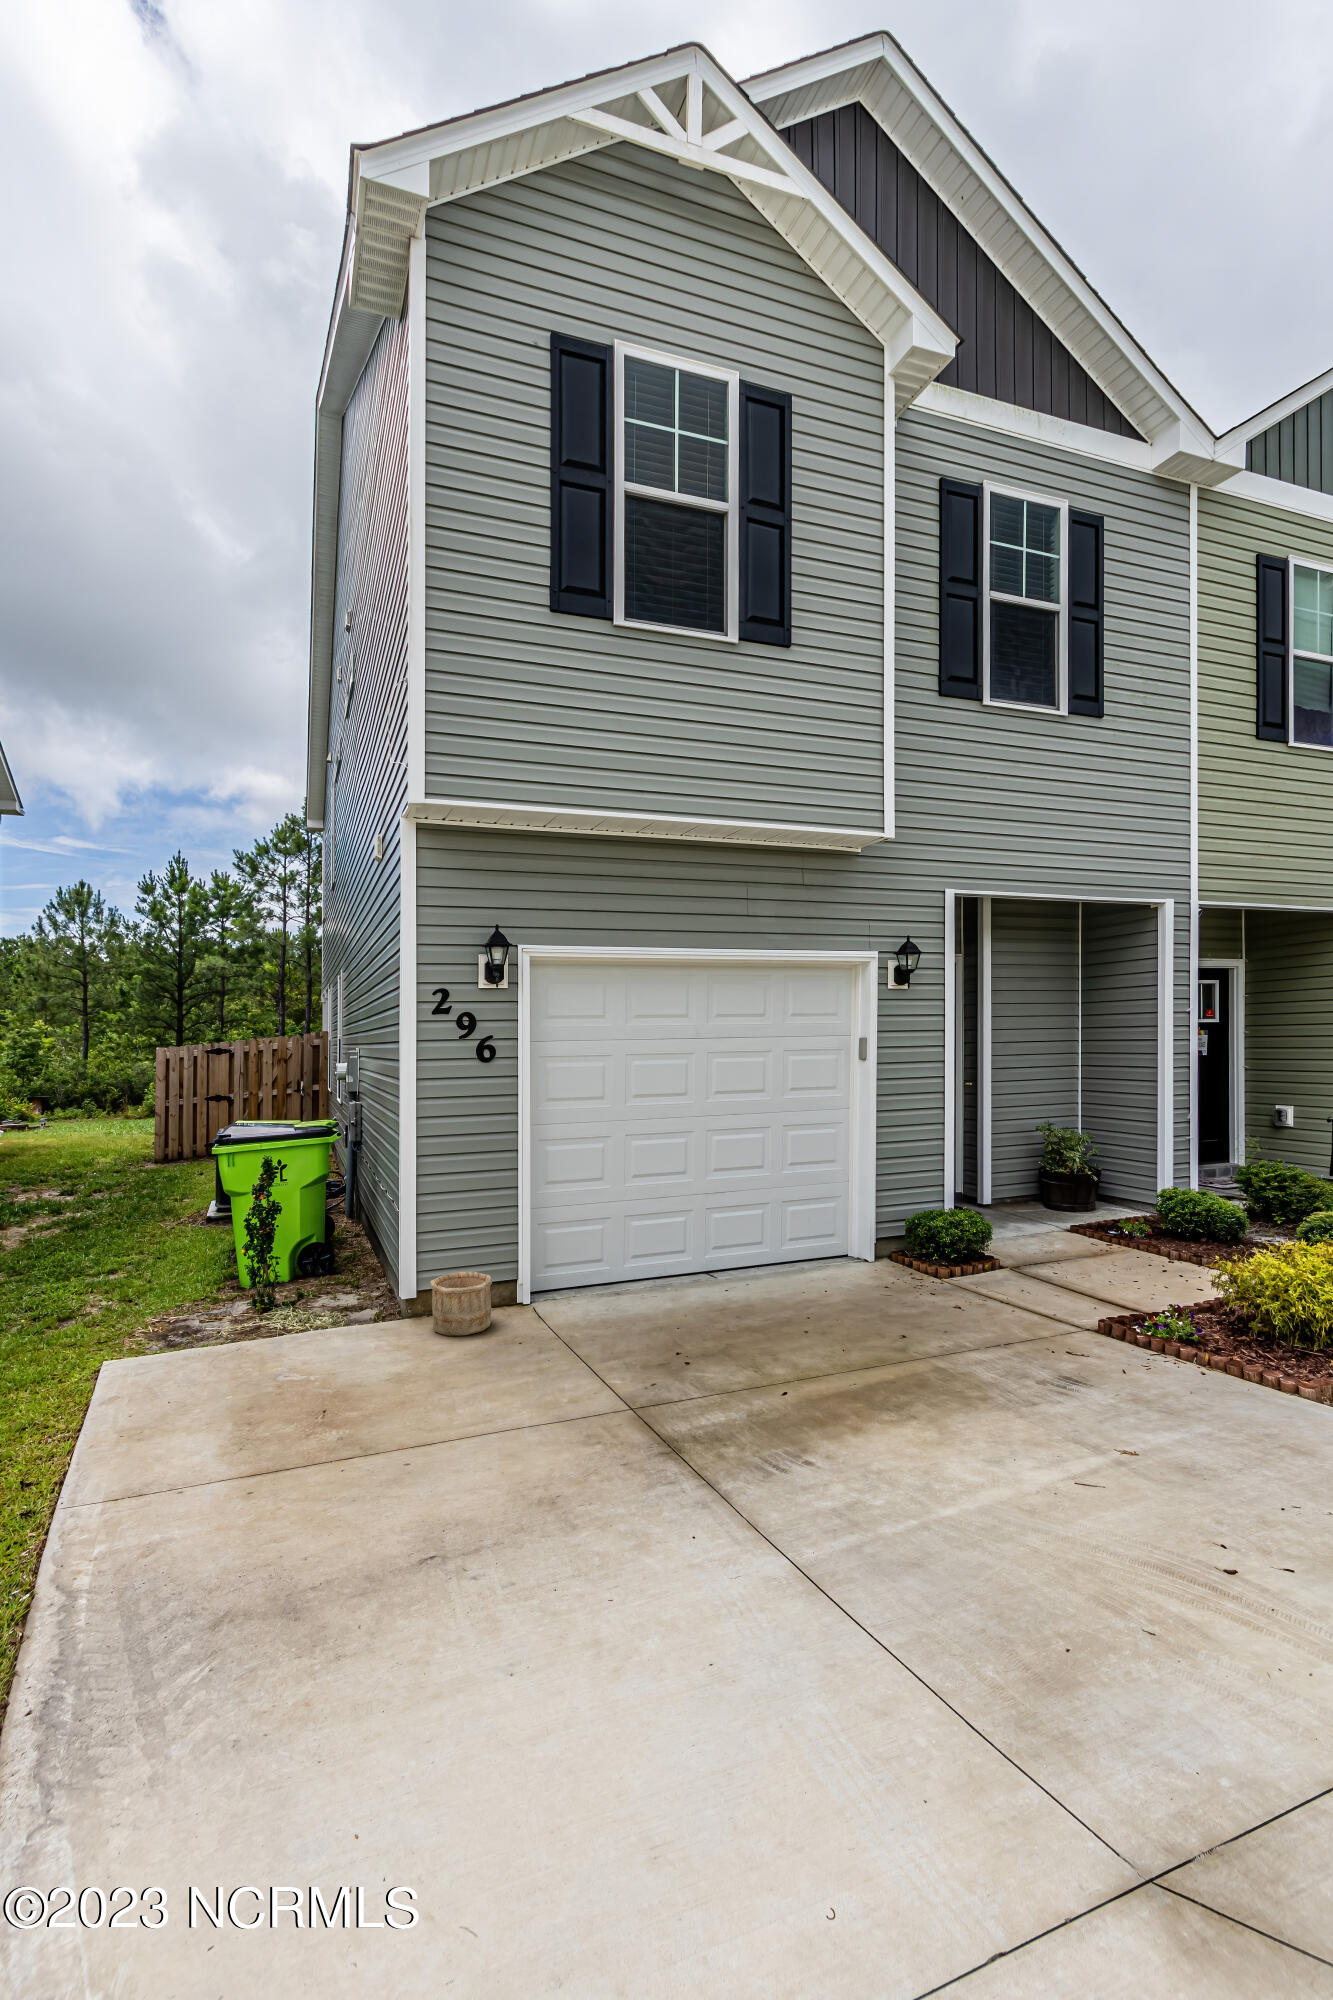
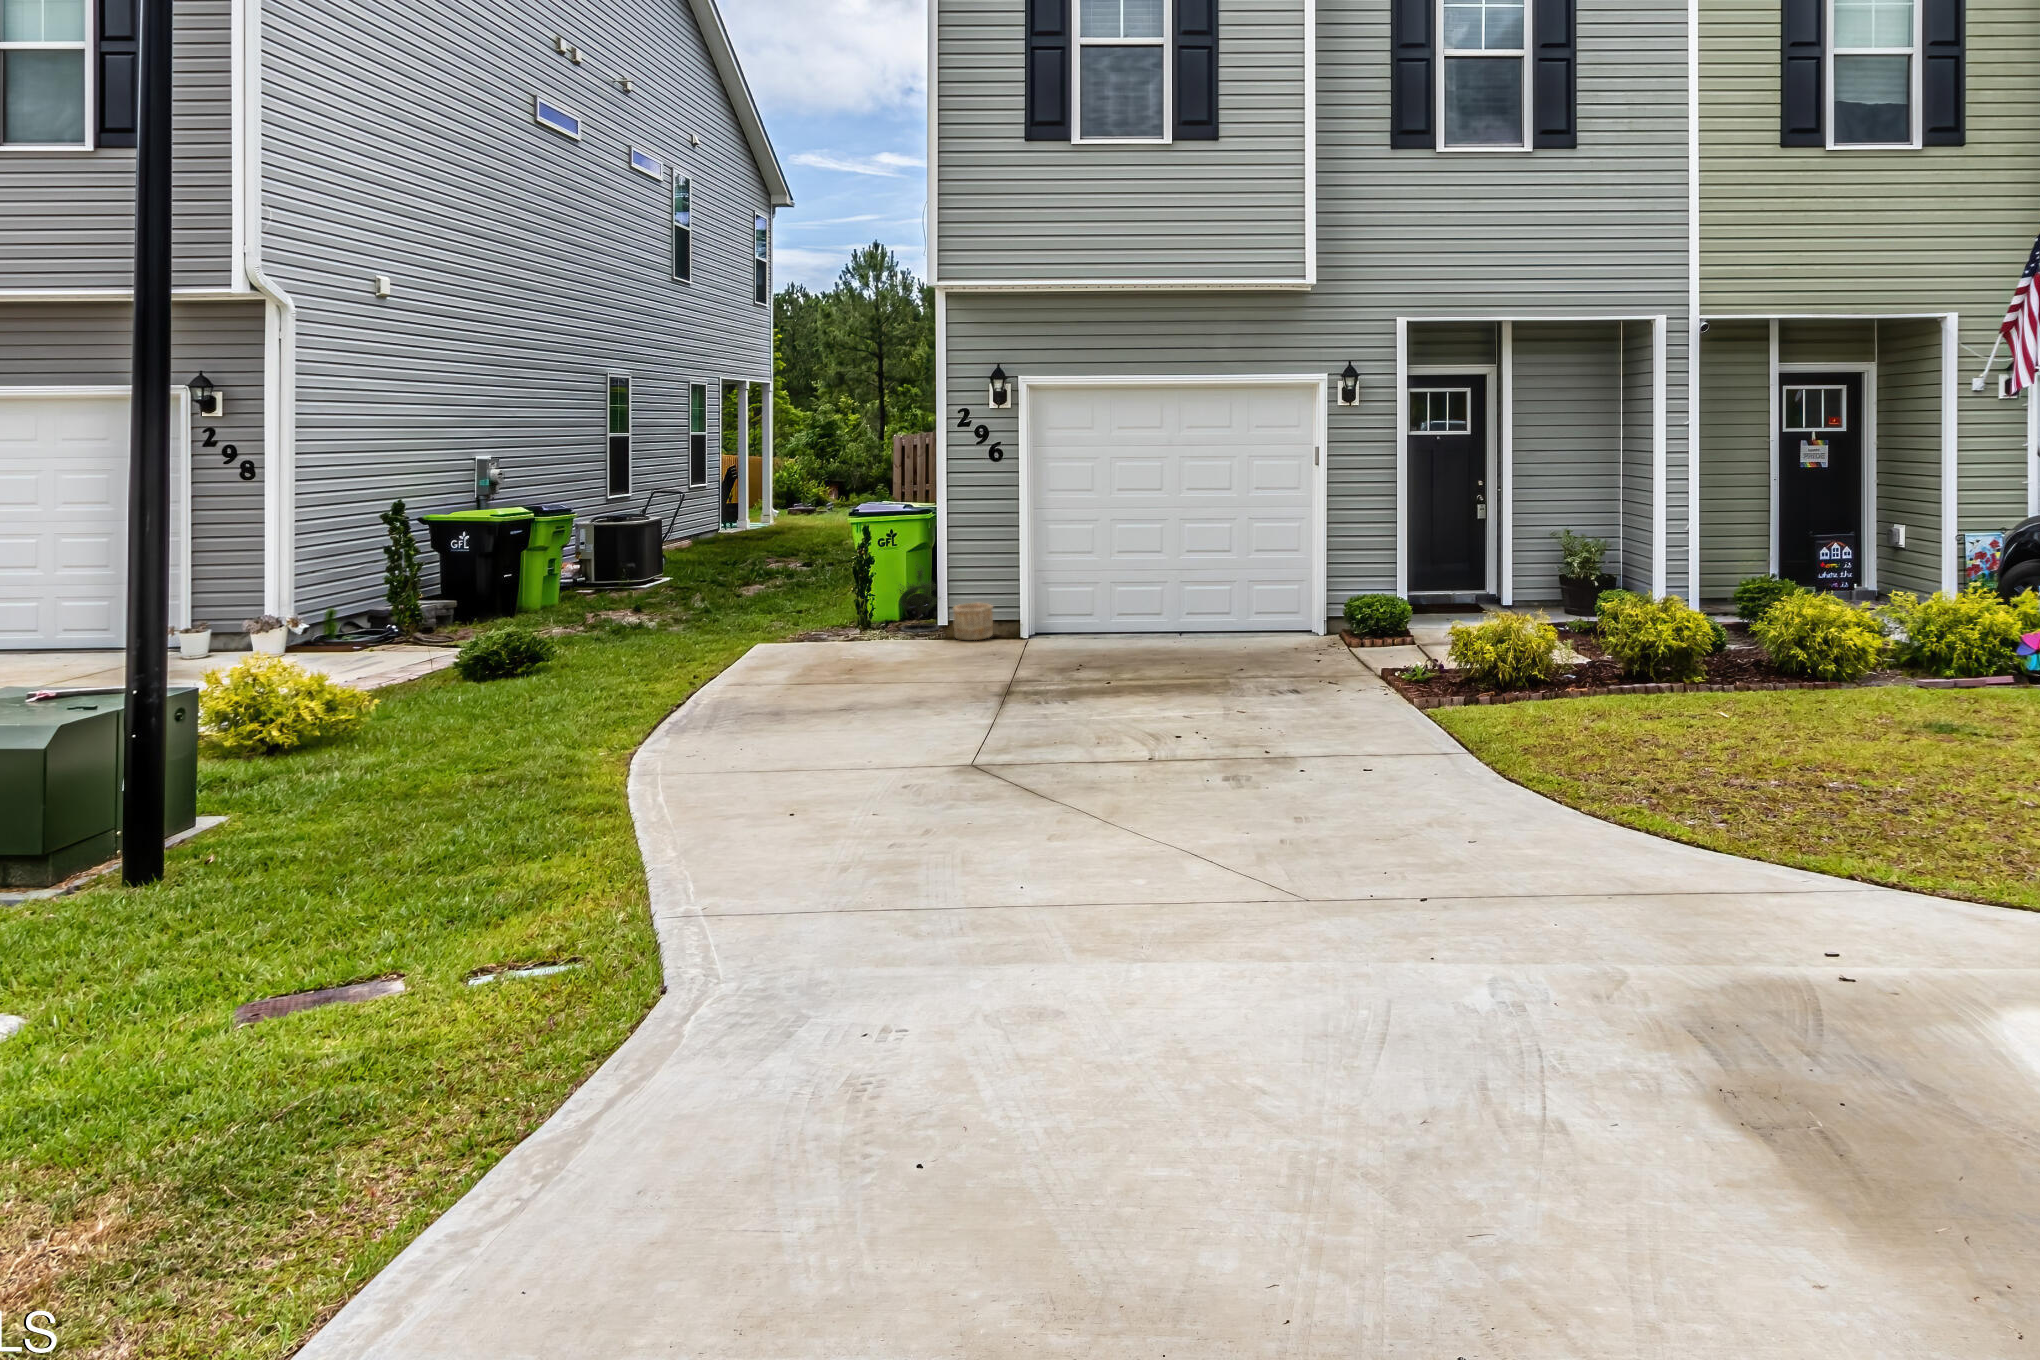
potted tree: none [315,1213,388,1326] -> present [899,568,939,632]

